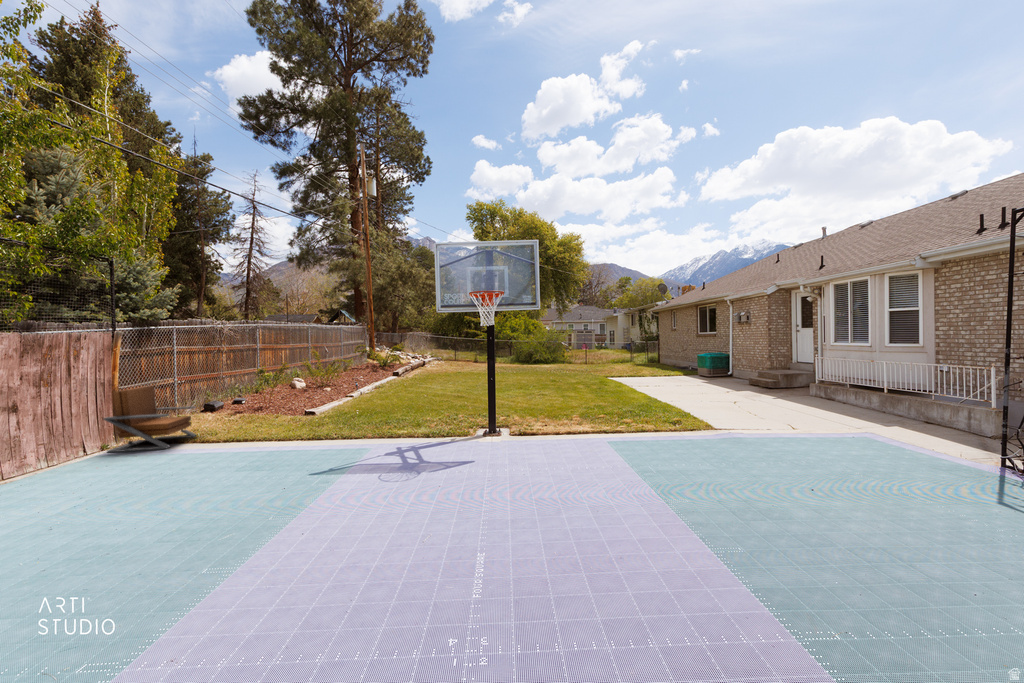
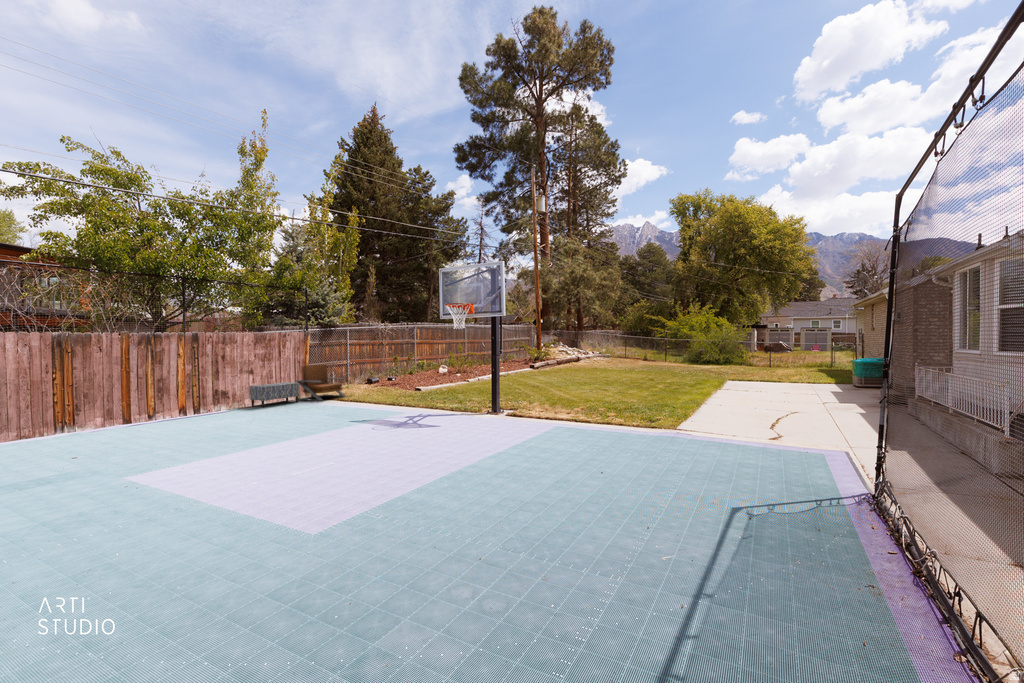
bench: none [17,421,123,477] -> present [250,382,300,407]

